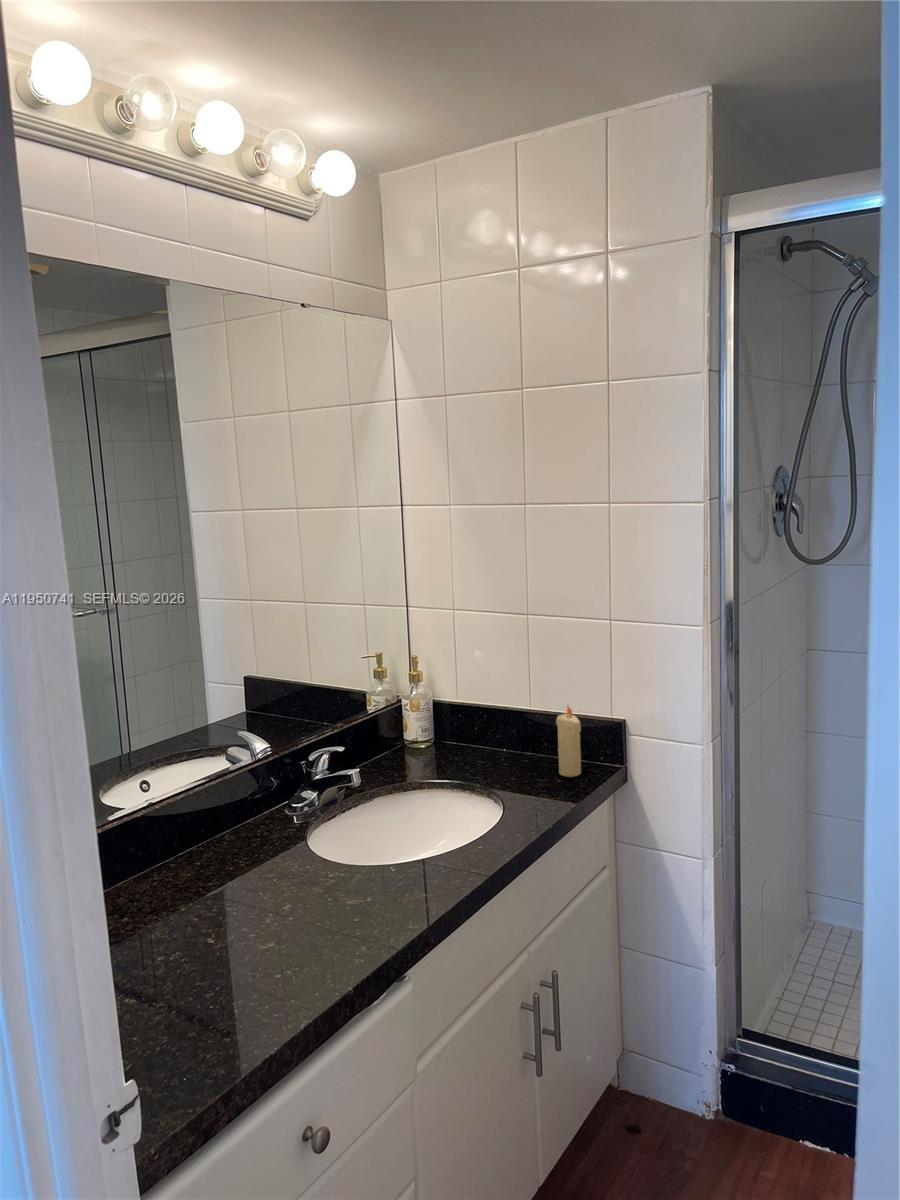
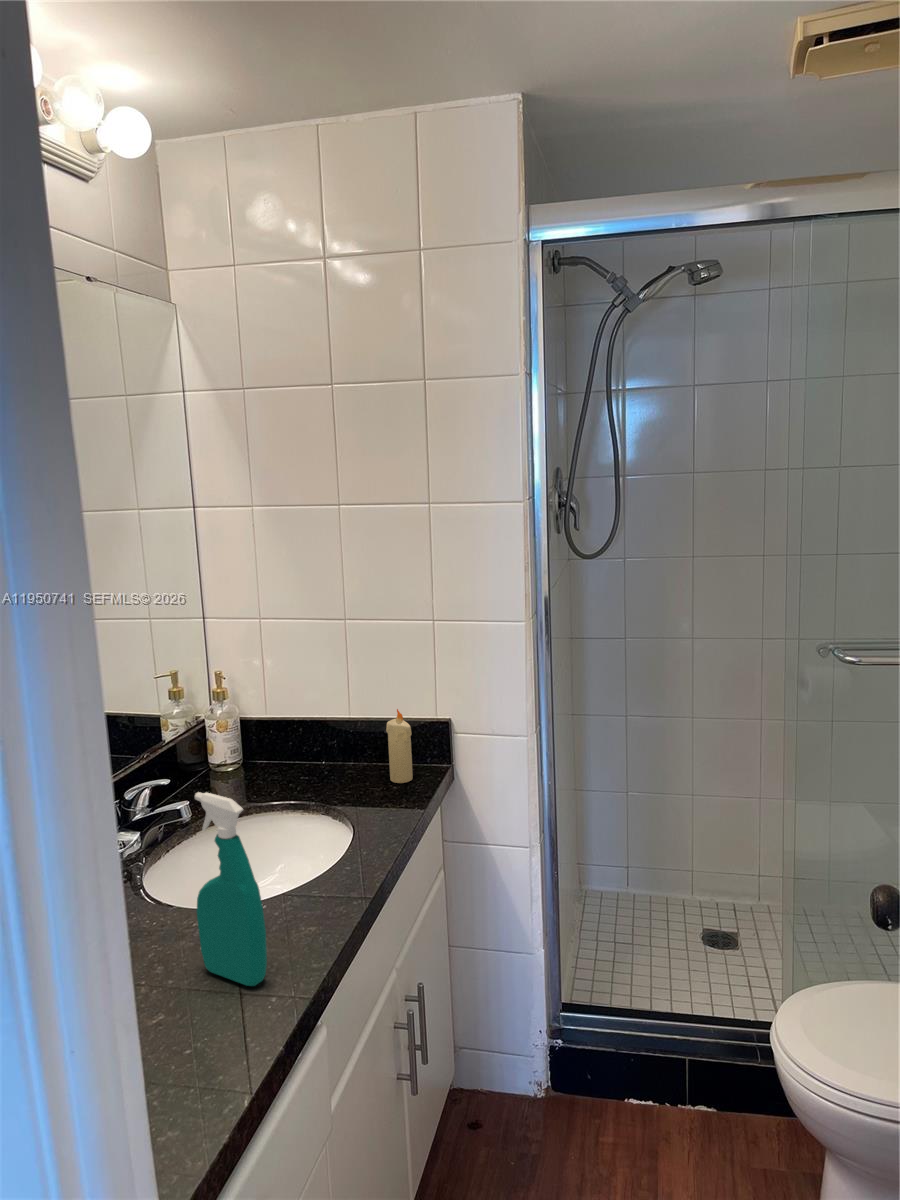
spray bottle: none [316,755,367,934] -> present [195,792,267,986]

